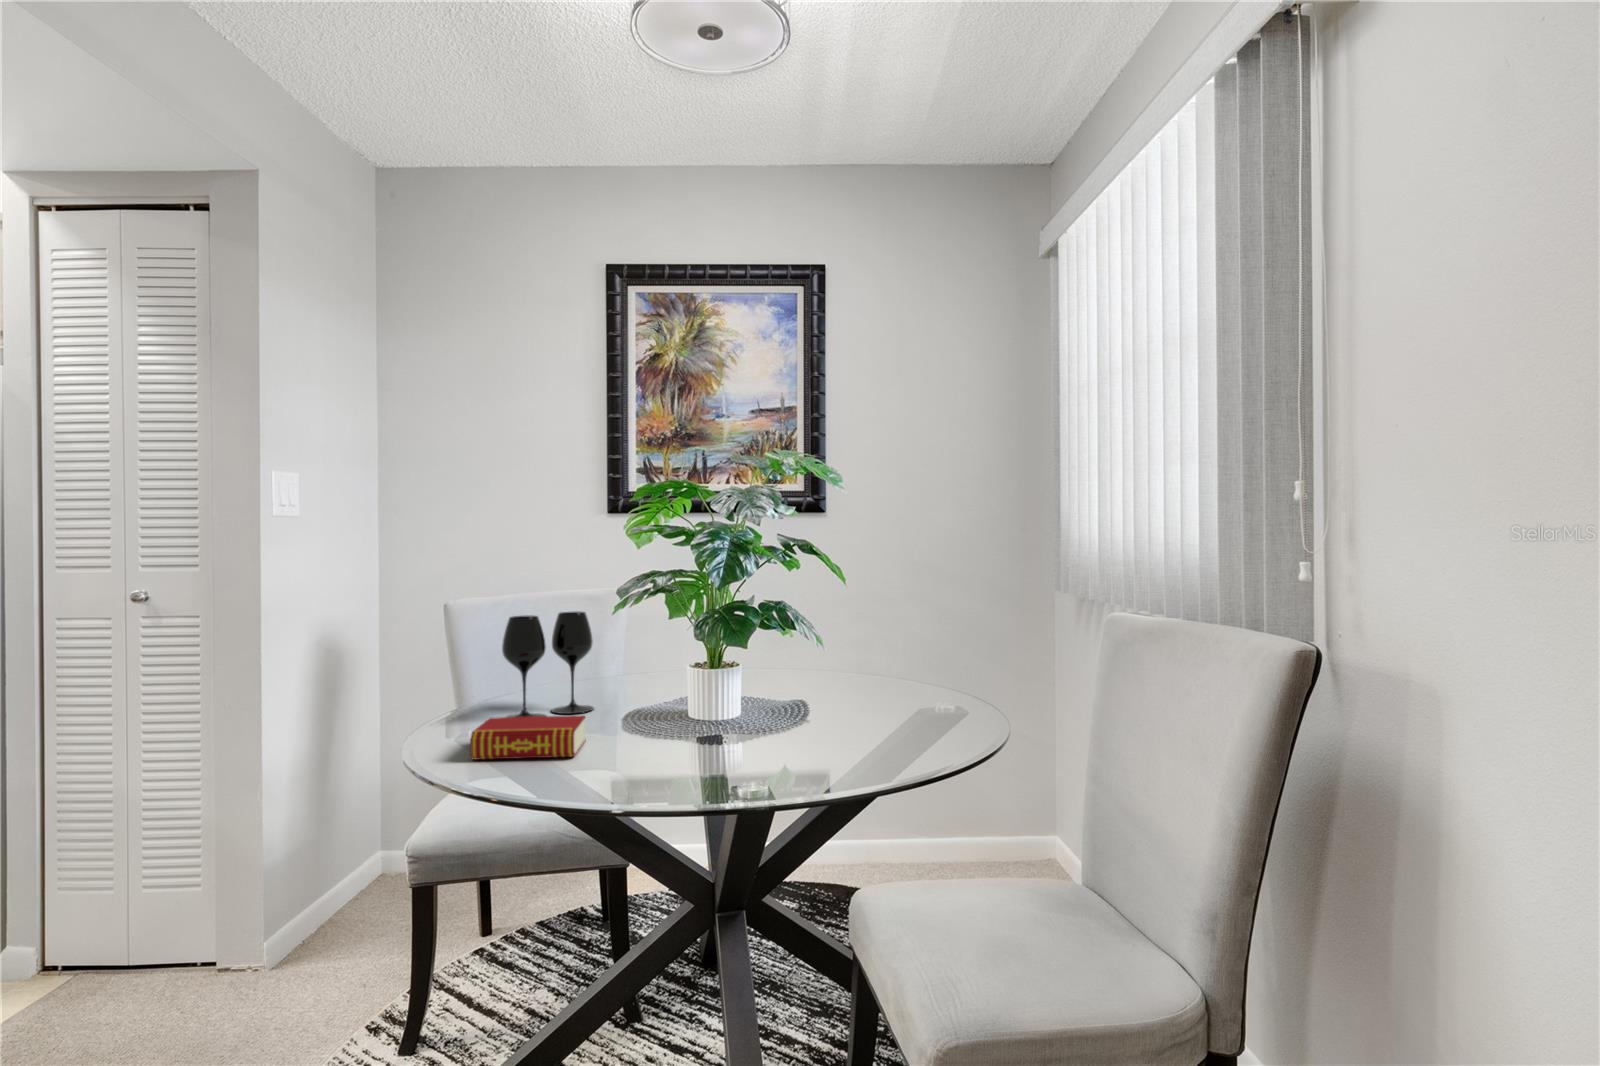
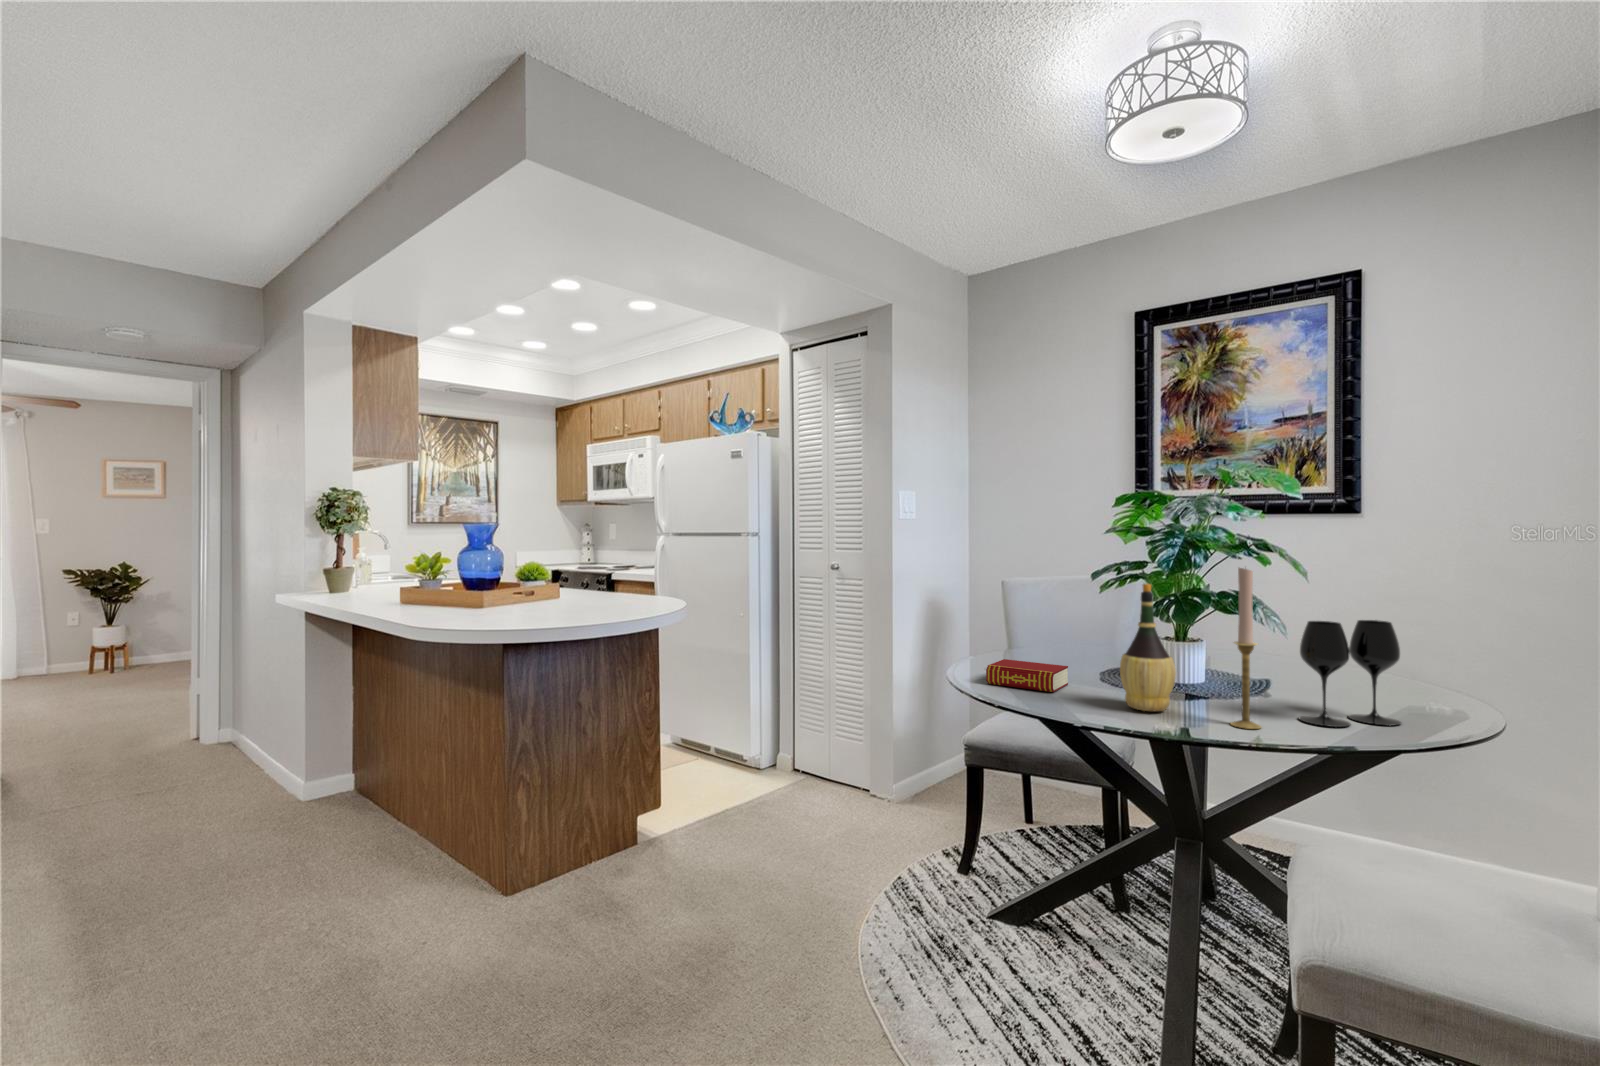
candlestick: none [798,566,831,764] -> present [1231,568,1261,729]
wine bottle: none [668,594,735,763] -> present [1120,584,1176,711]
wine glass: present [502,612,594,717] -> present [1299,620,1401,727]

